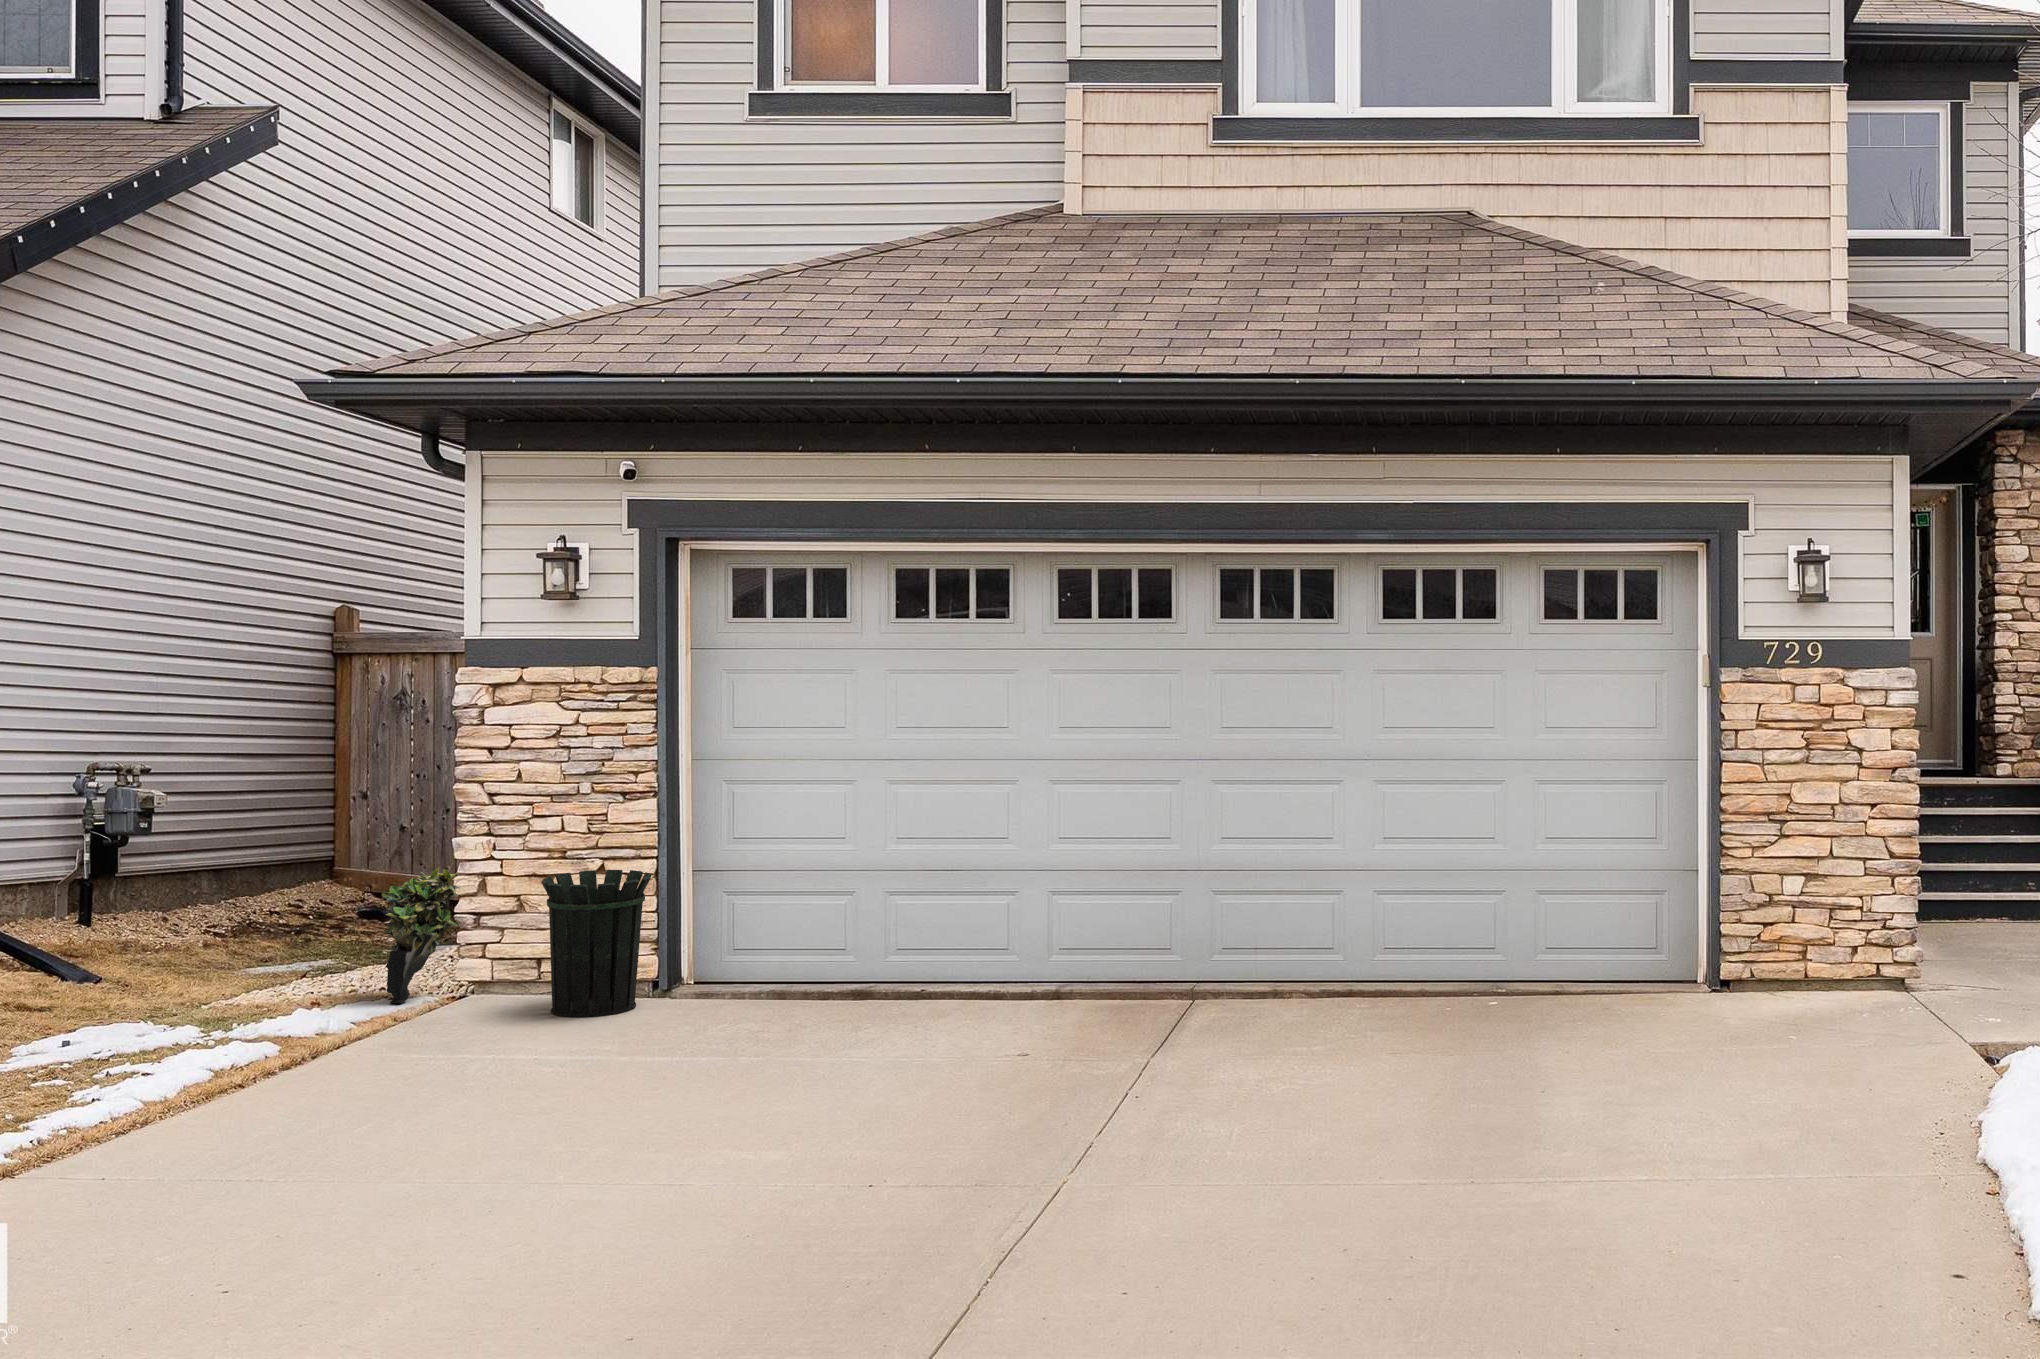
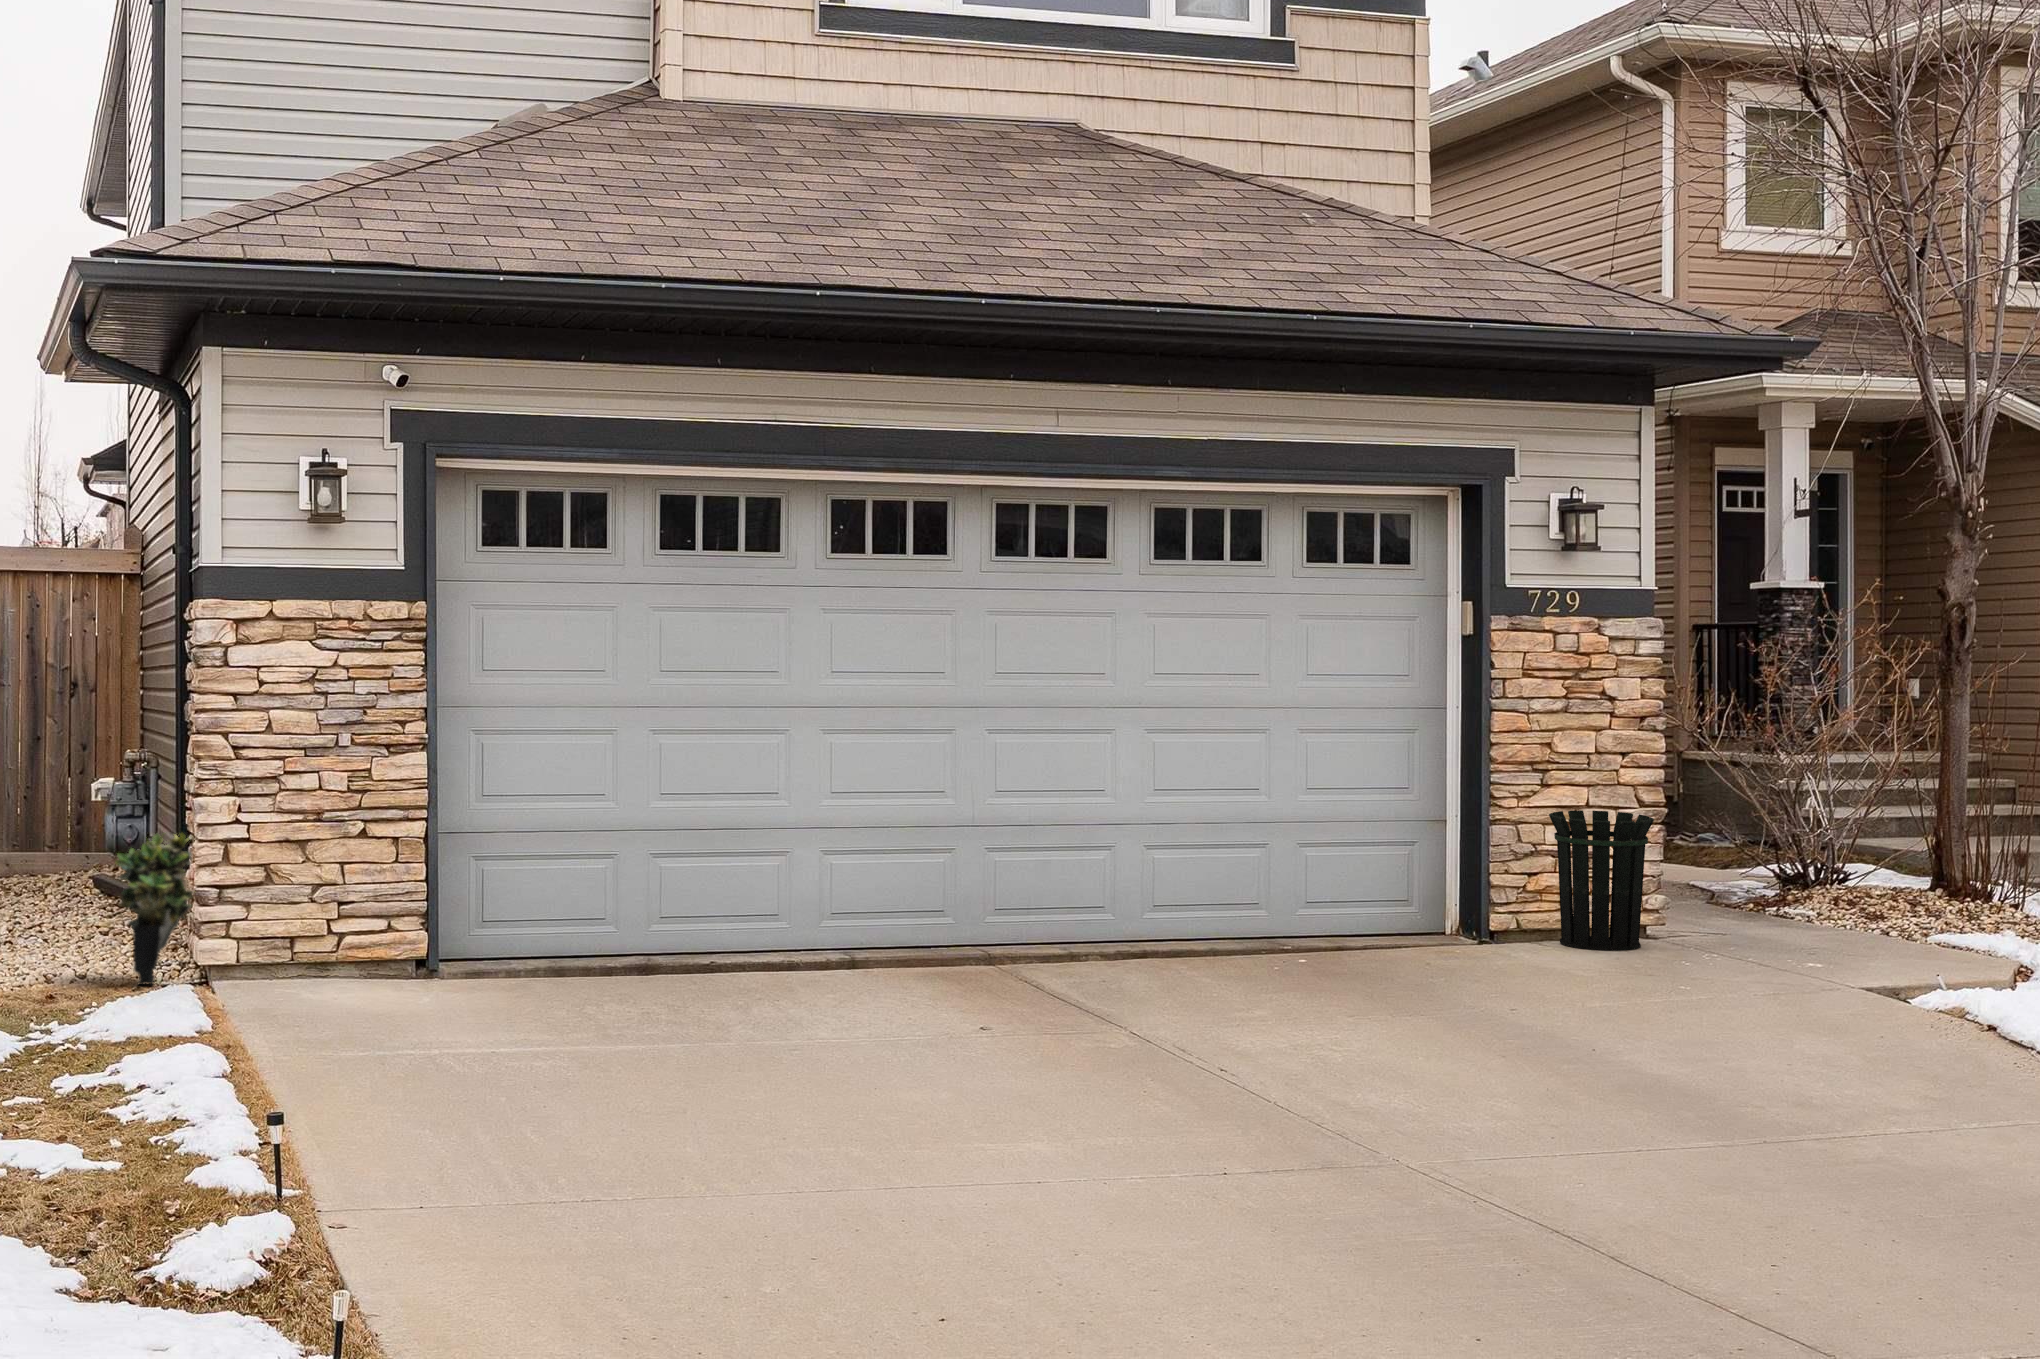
waste bin: present [541,870,652,1017] -> present [1549,810,1654,951]

